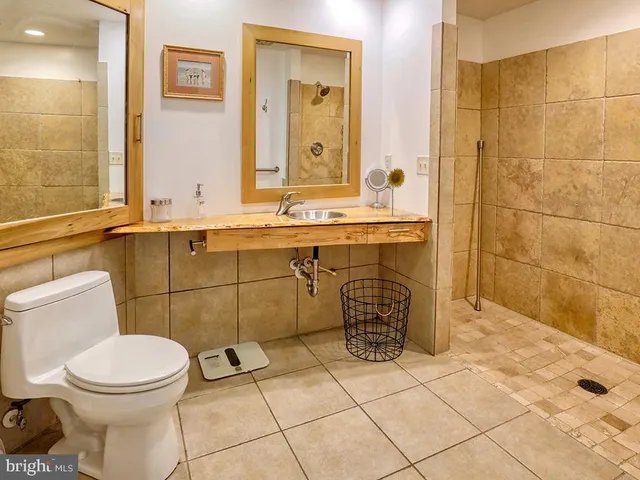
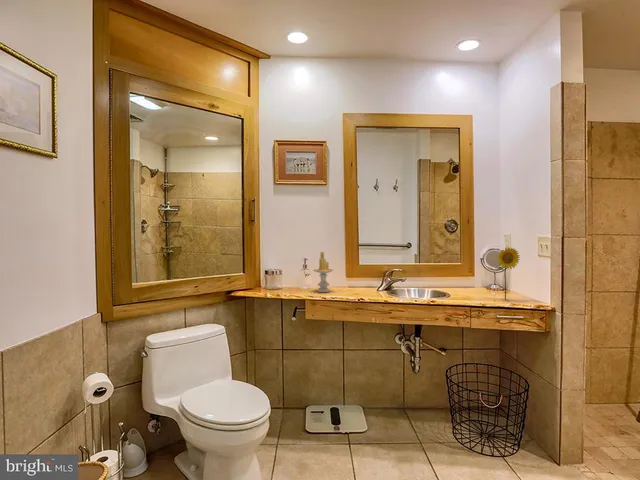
candle: none [209,177,231,221] -> present [313,252,333,292]

